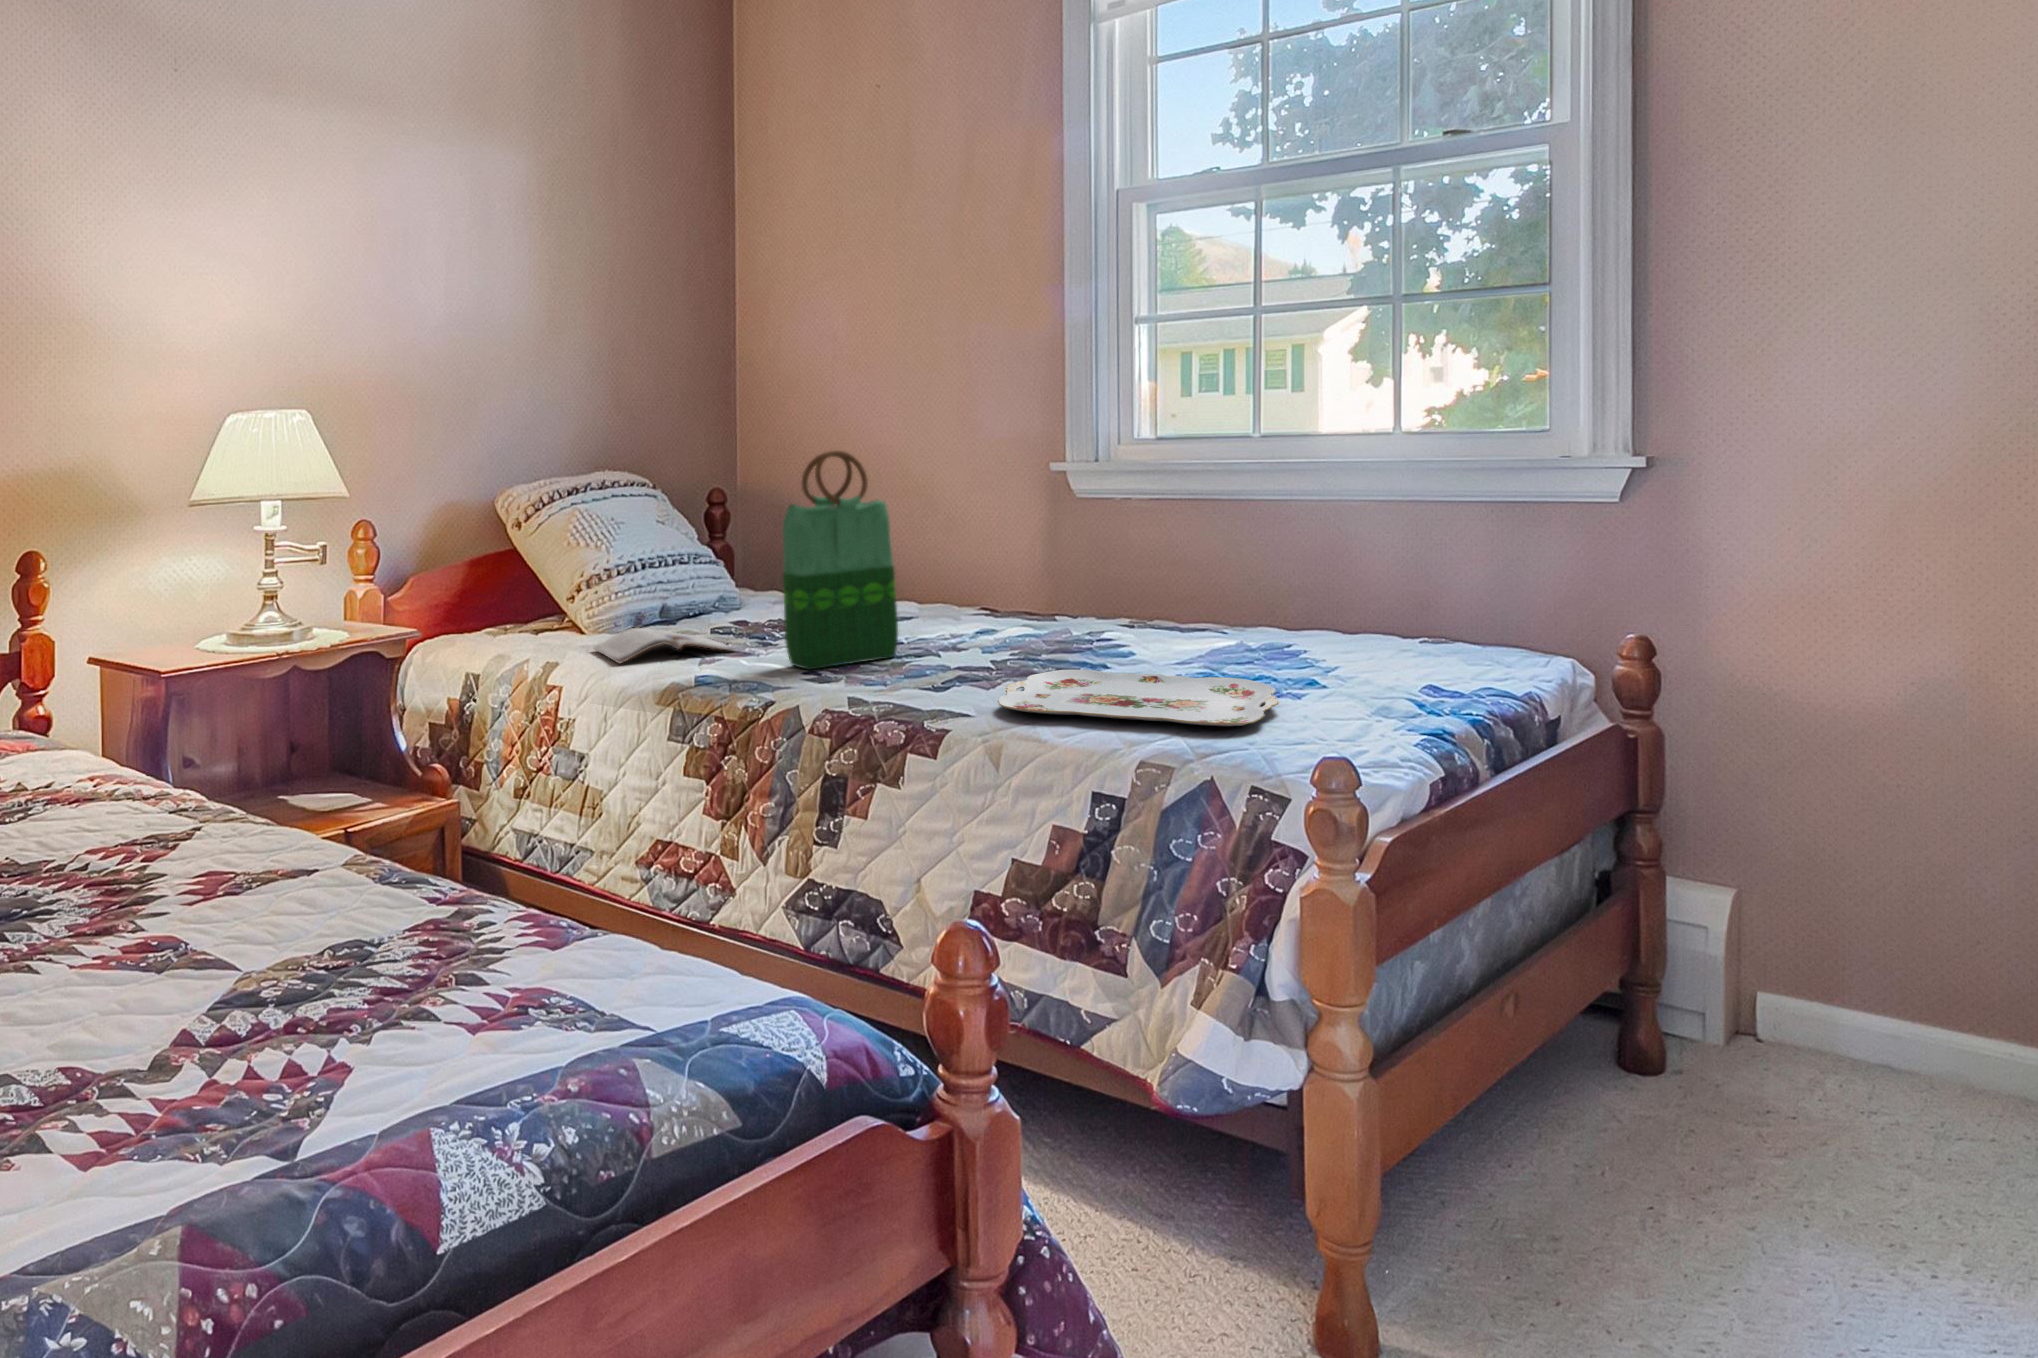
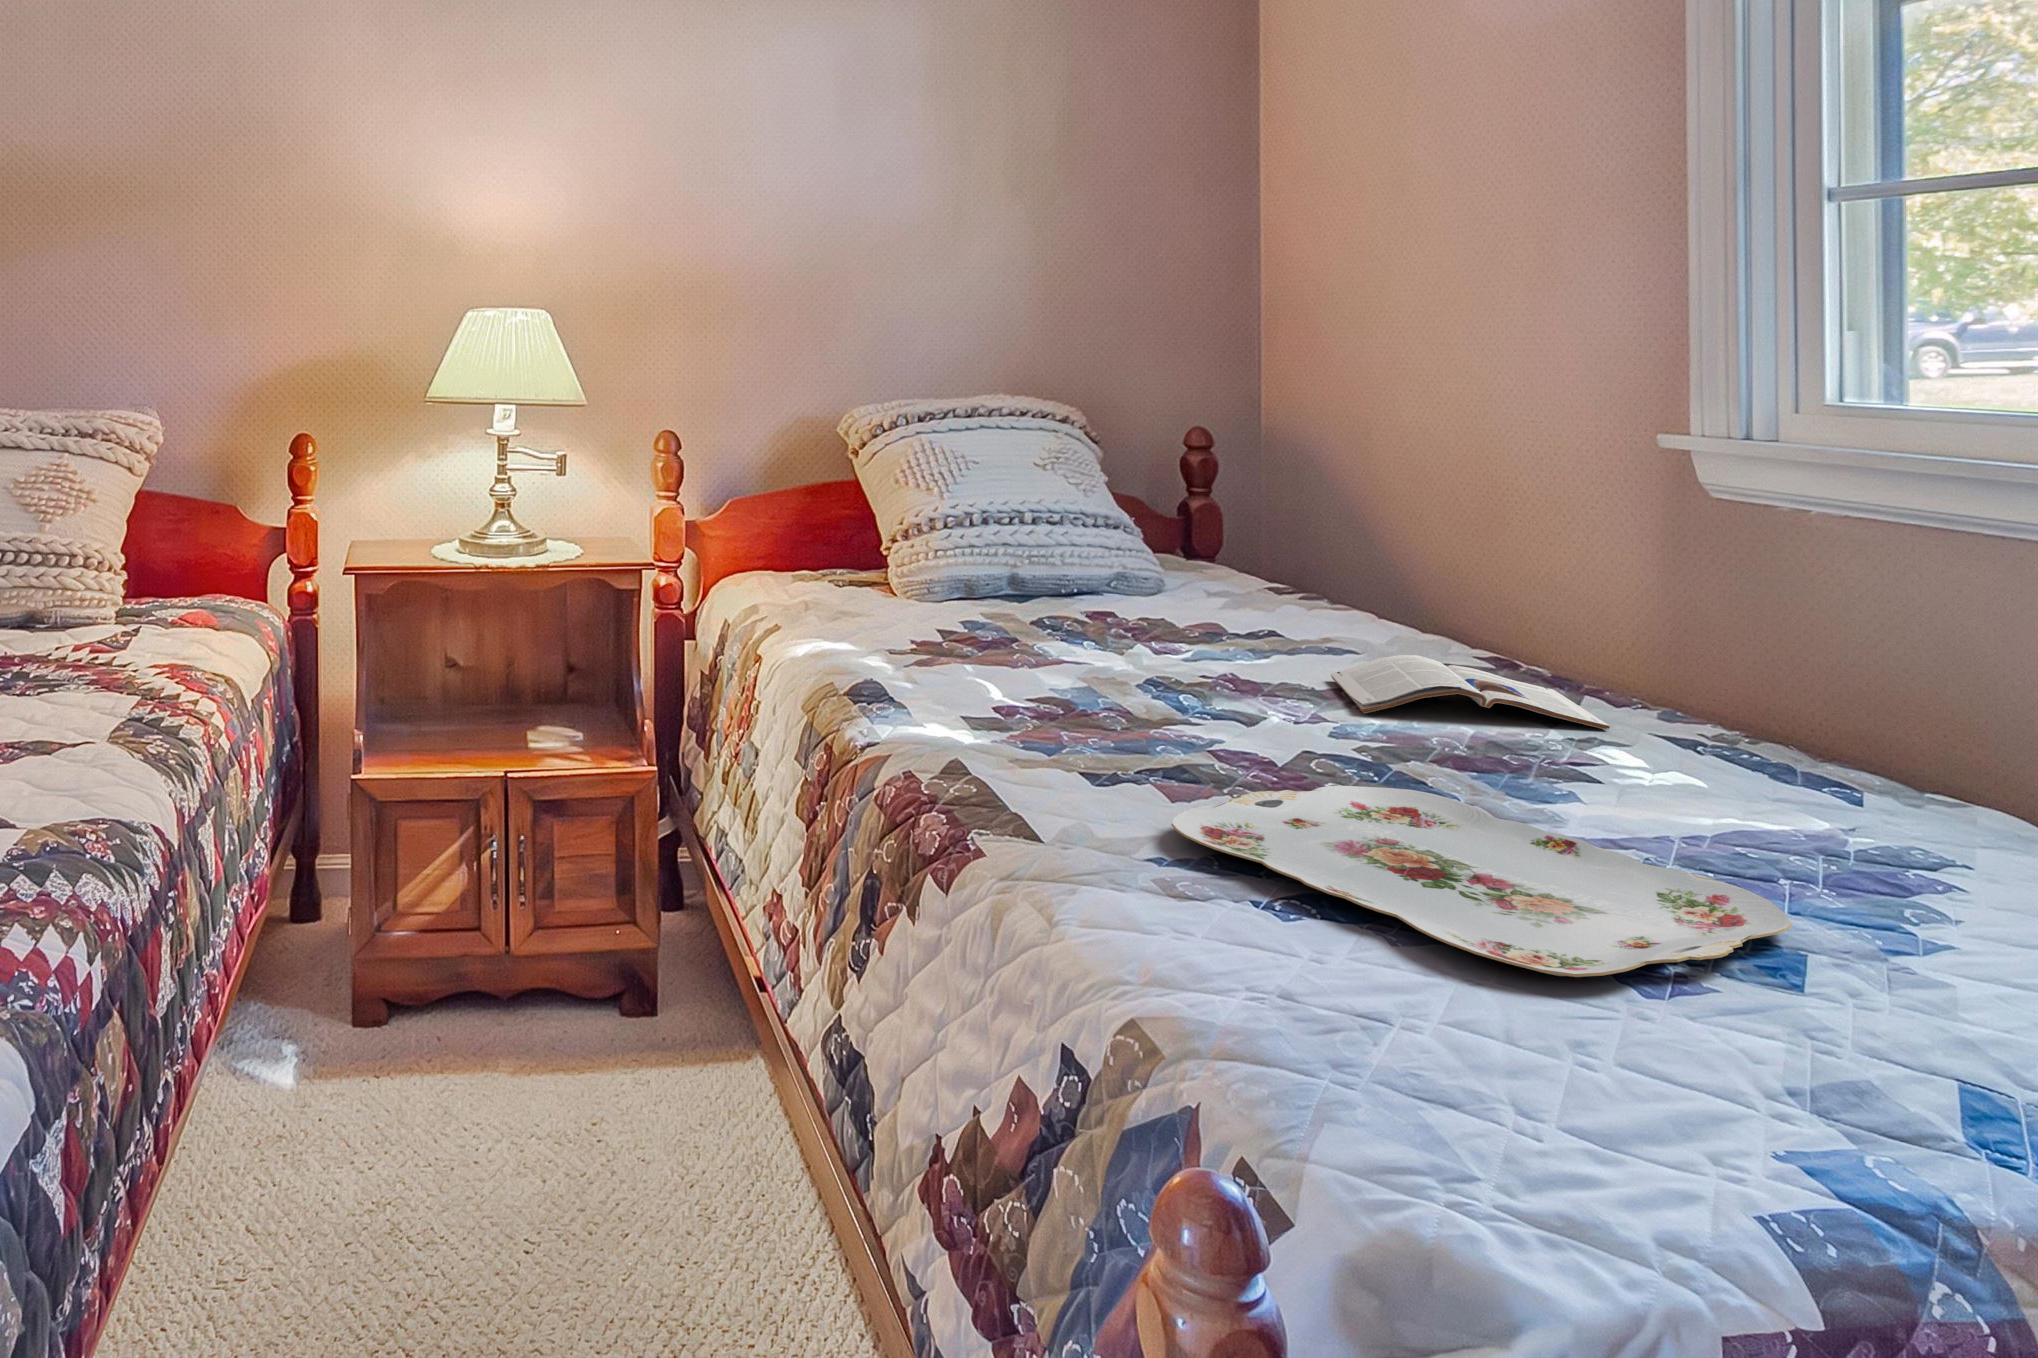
tote bag: present [783,451,898,669] -> none [1027,382,1221,710]
magazine: present [594,628,735,664] -> present [1331,655,1610,730]

